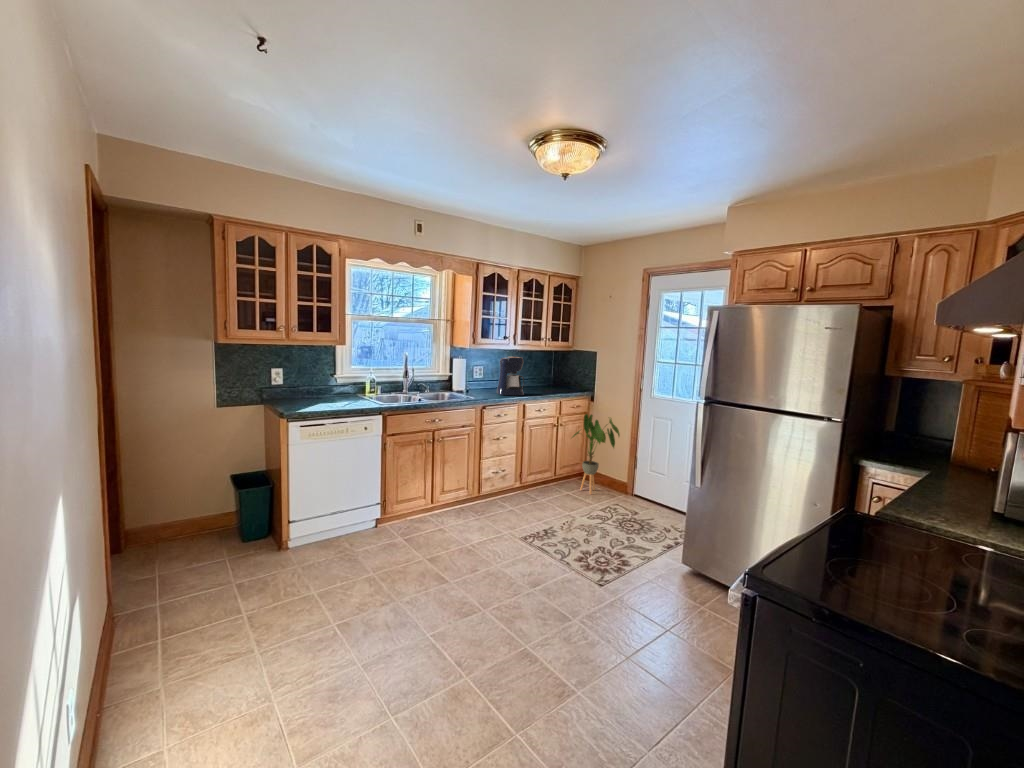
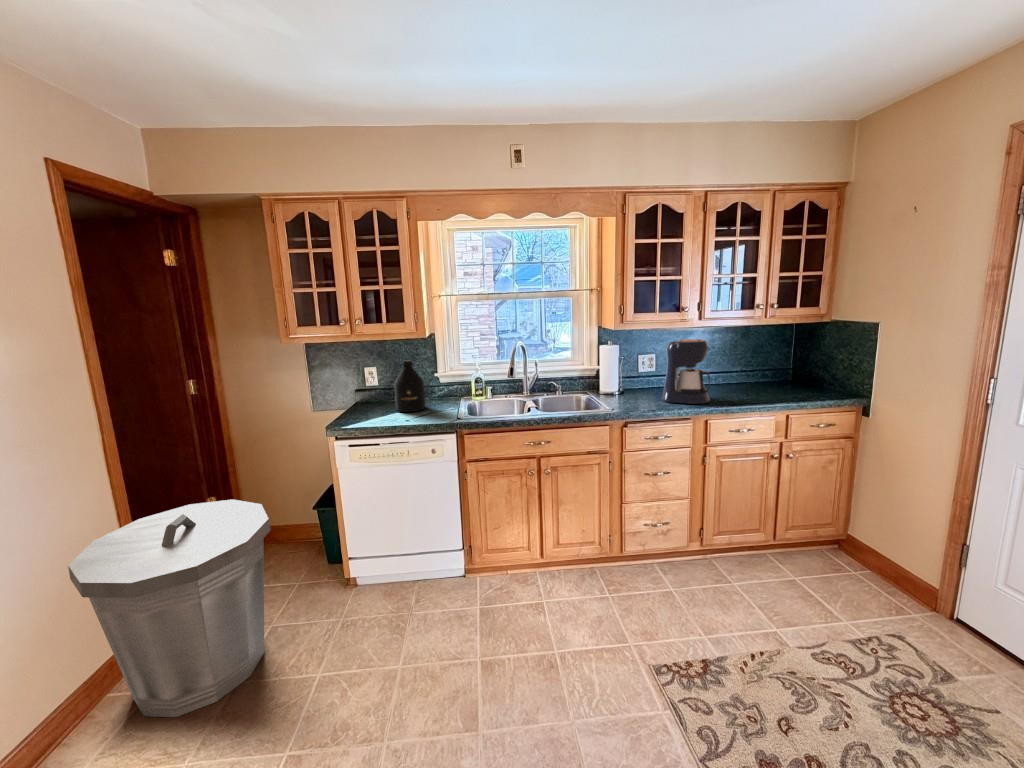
bottle: none [318,362,343,403] -> present [394,360,425,412]
house plant: present [573,414,620,494] -> none [802,442,921,591]
trash can: none [115,472,278,644] -> present [68,499,271,717]

